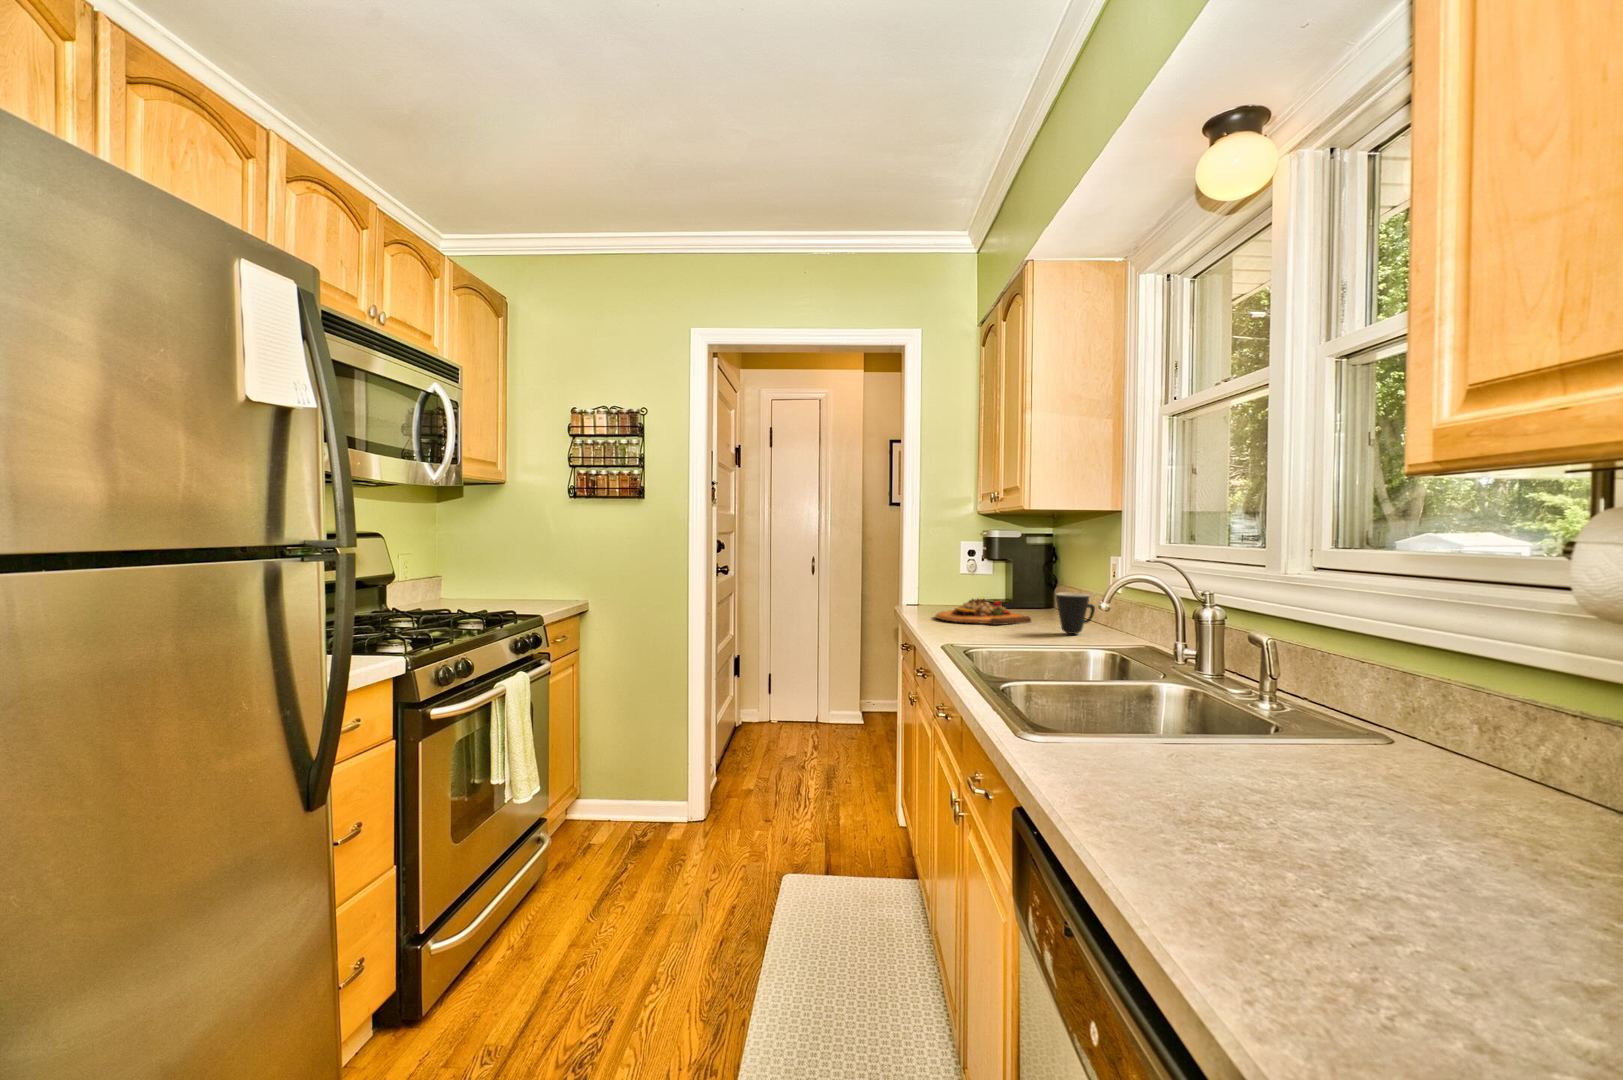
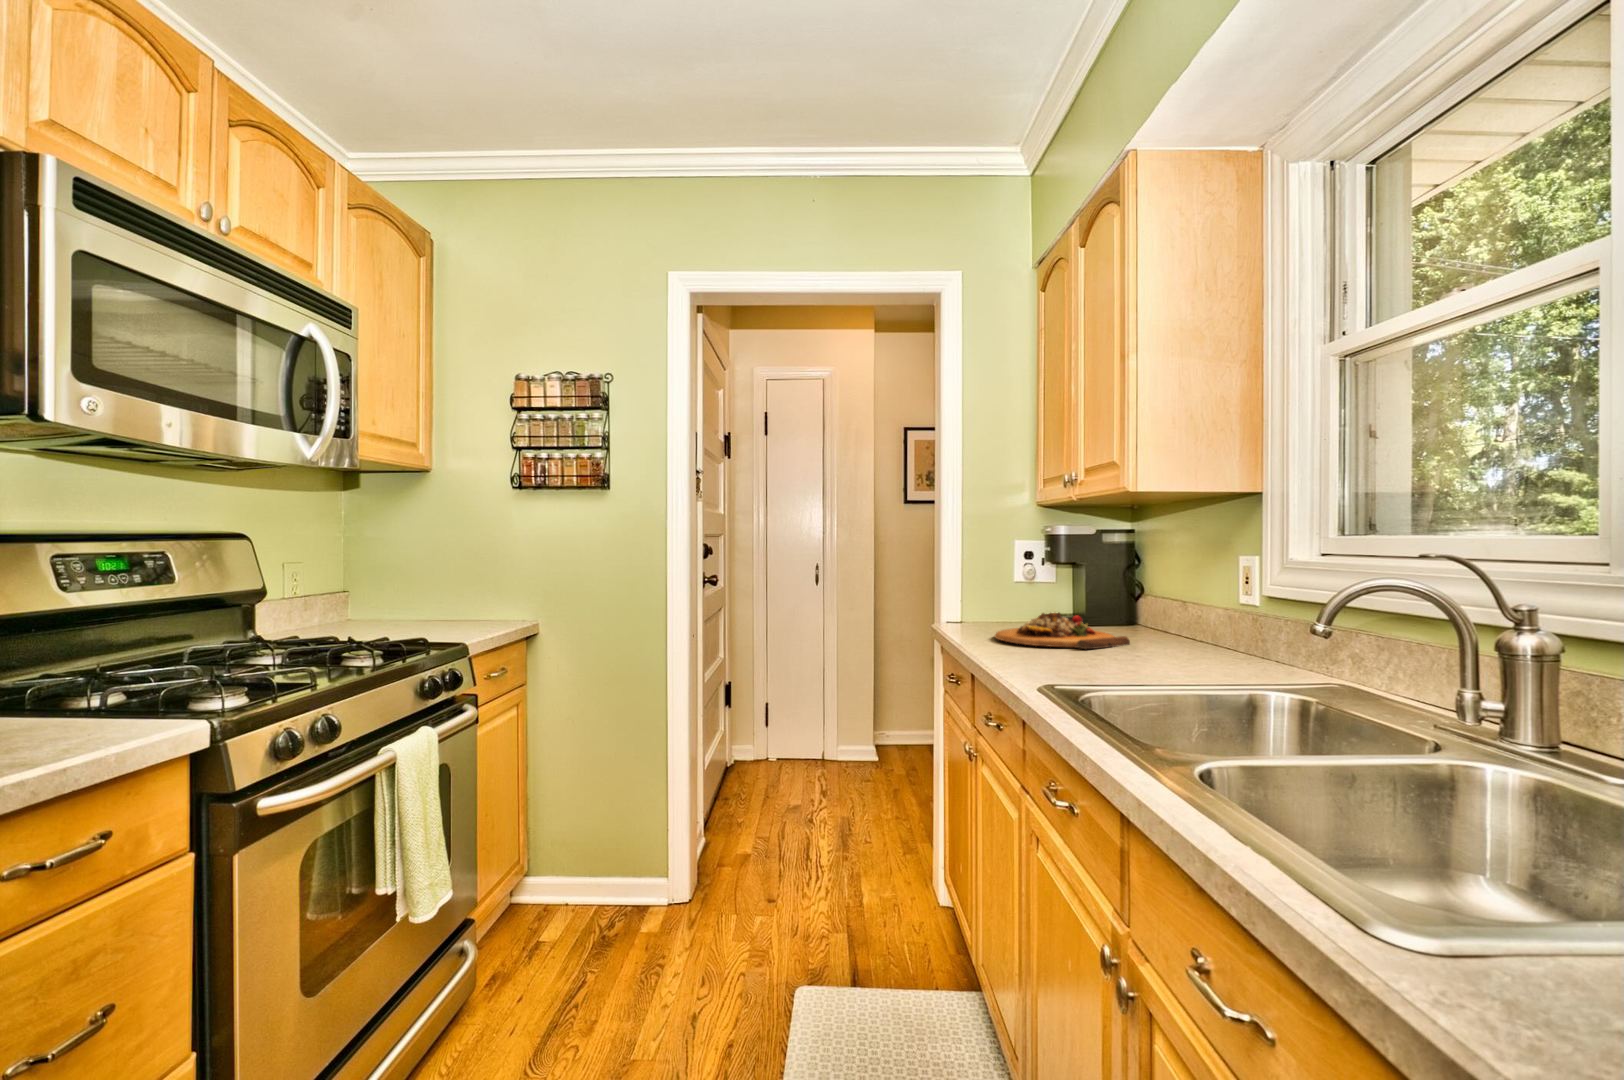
mug: present [1056,593,1095,634] -> none [1183,605,1239,663]

